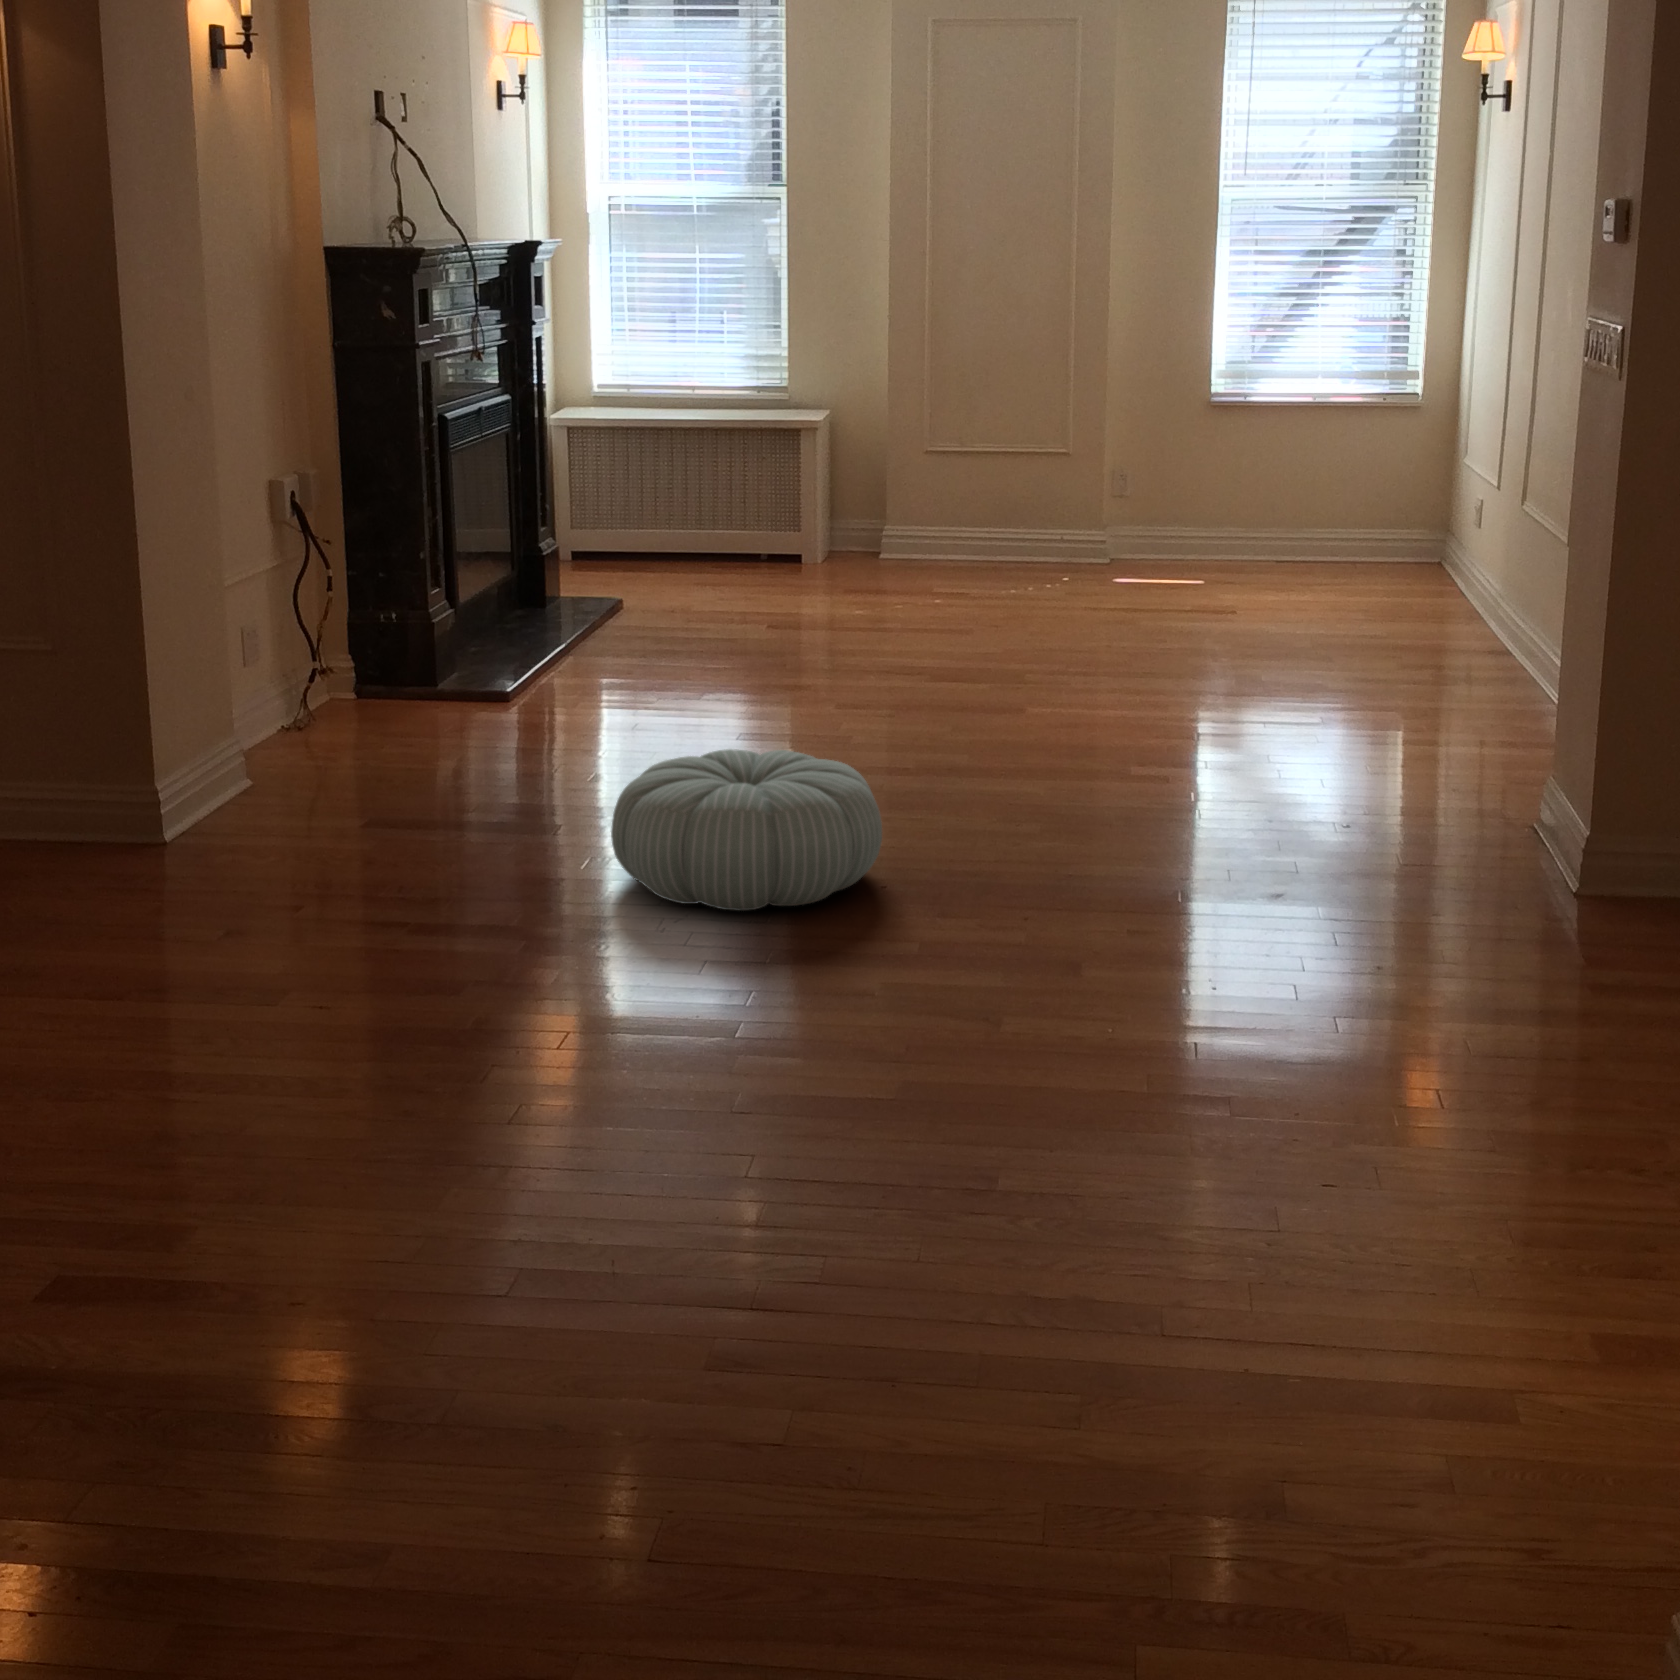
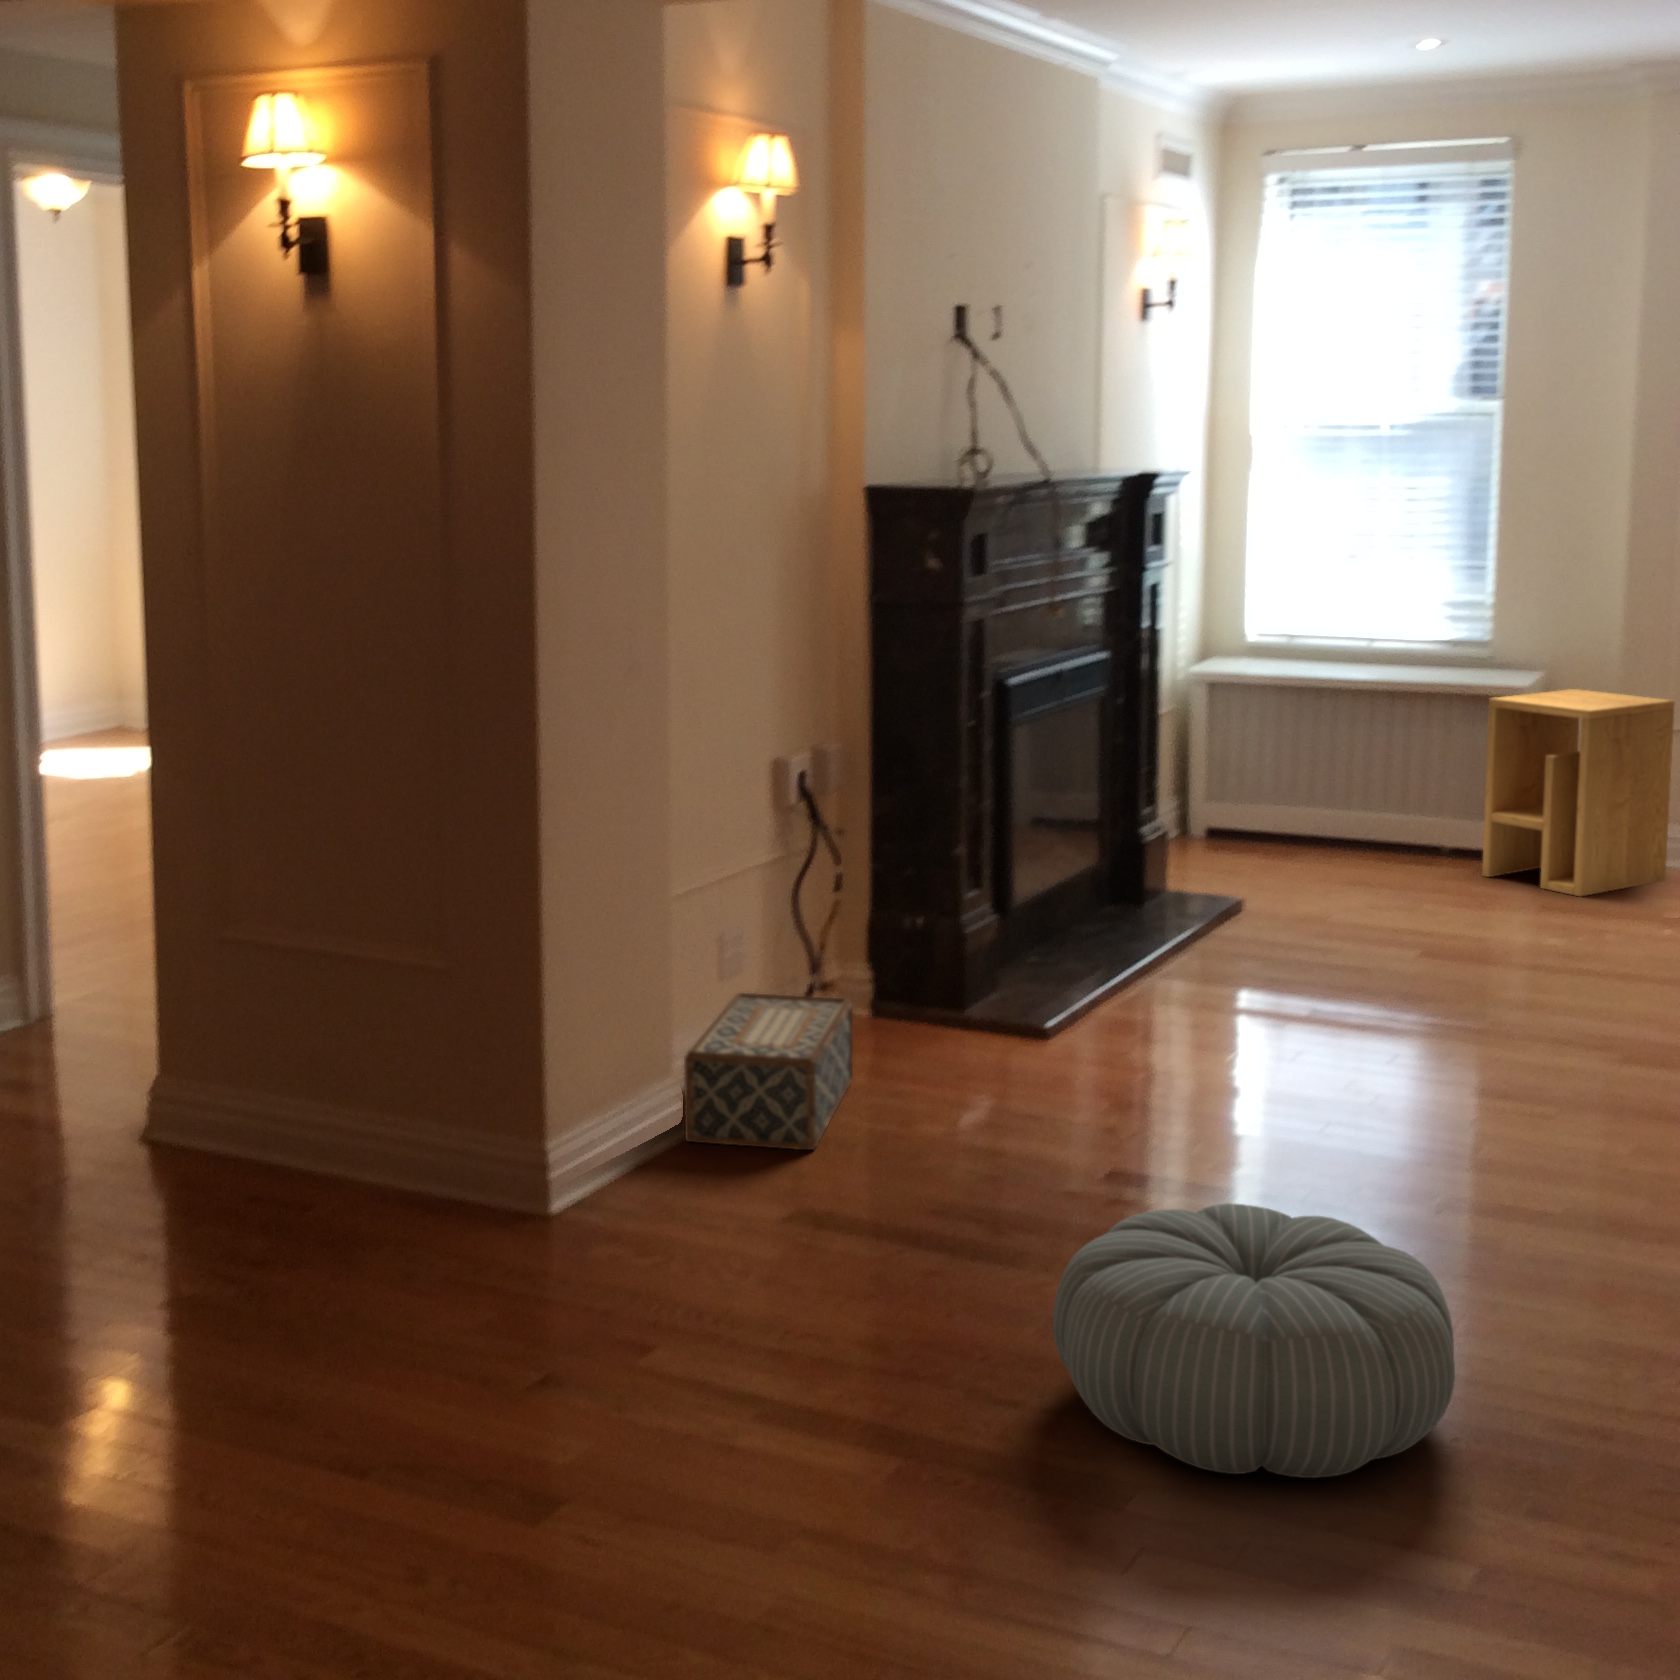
side table: none [793,421,927,581] -> present [1482,689,1675,896]
woven basket: none [245,672,365,789] -> present [684,993,853,1150]

